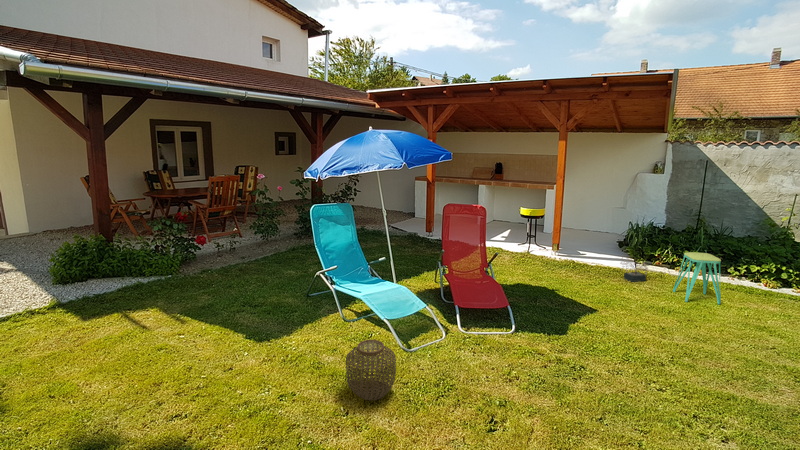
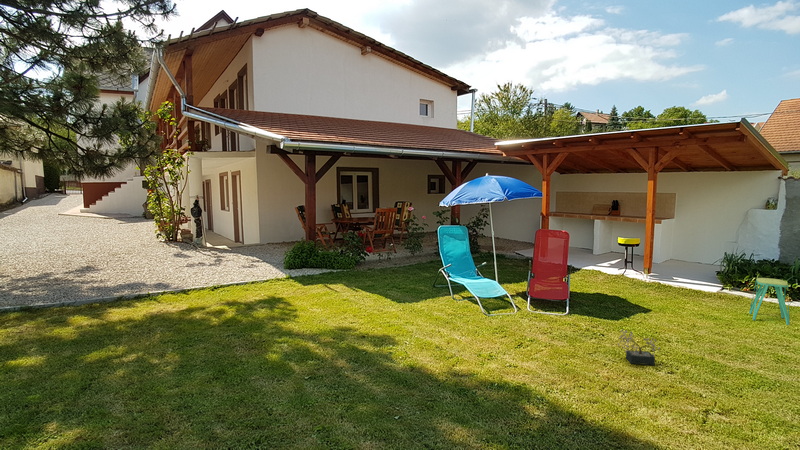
decorative plant: present [621,258,648,282] -> present [618,330,660,365]
woven basket: present [346,340,396,400] -> none [445,297,475,331]

